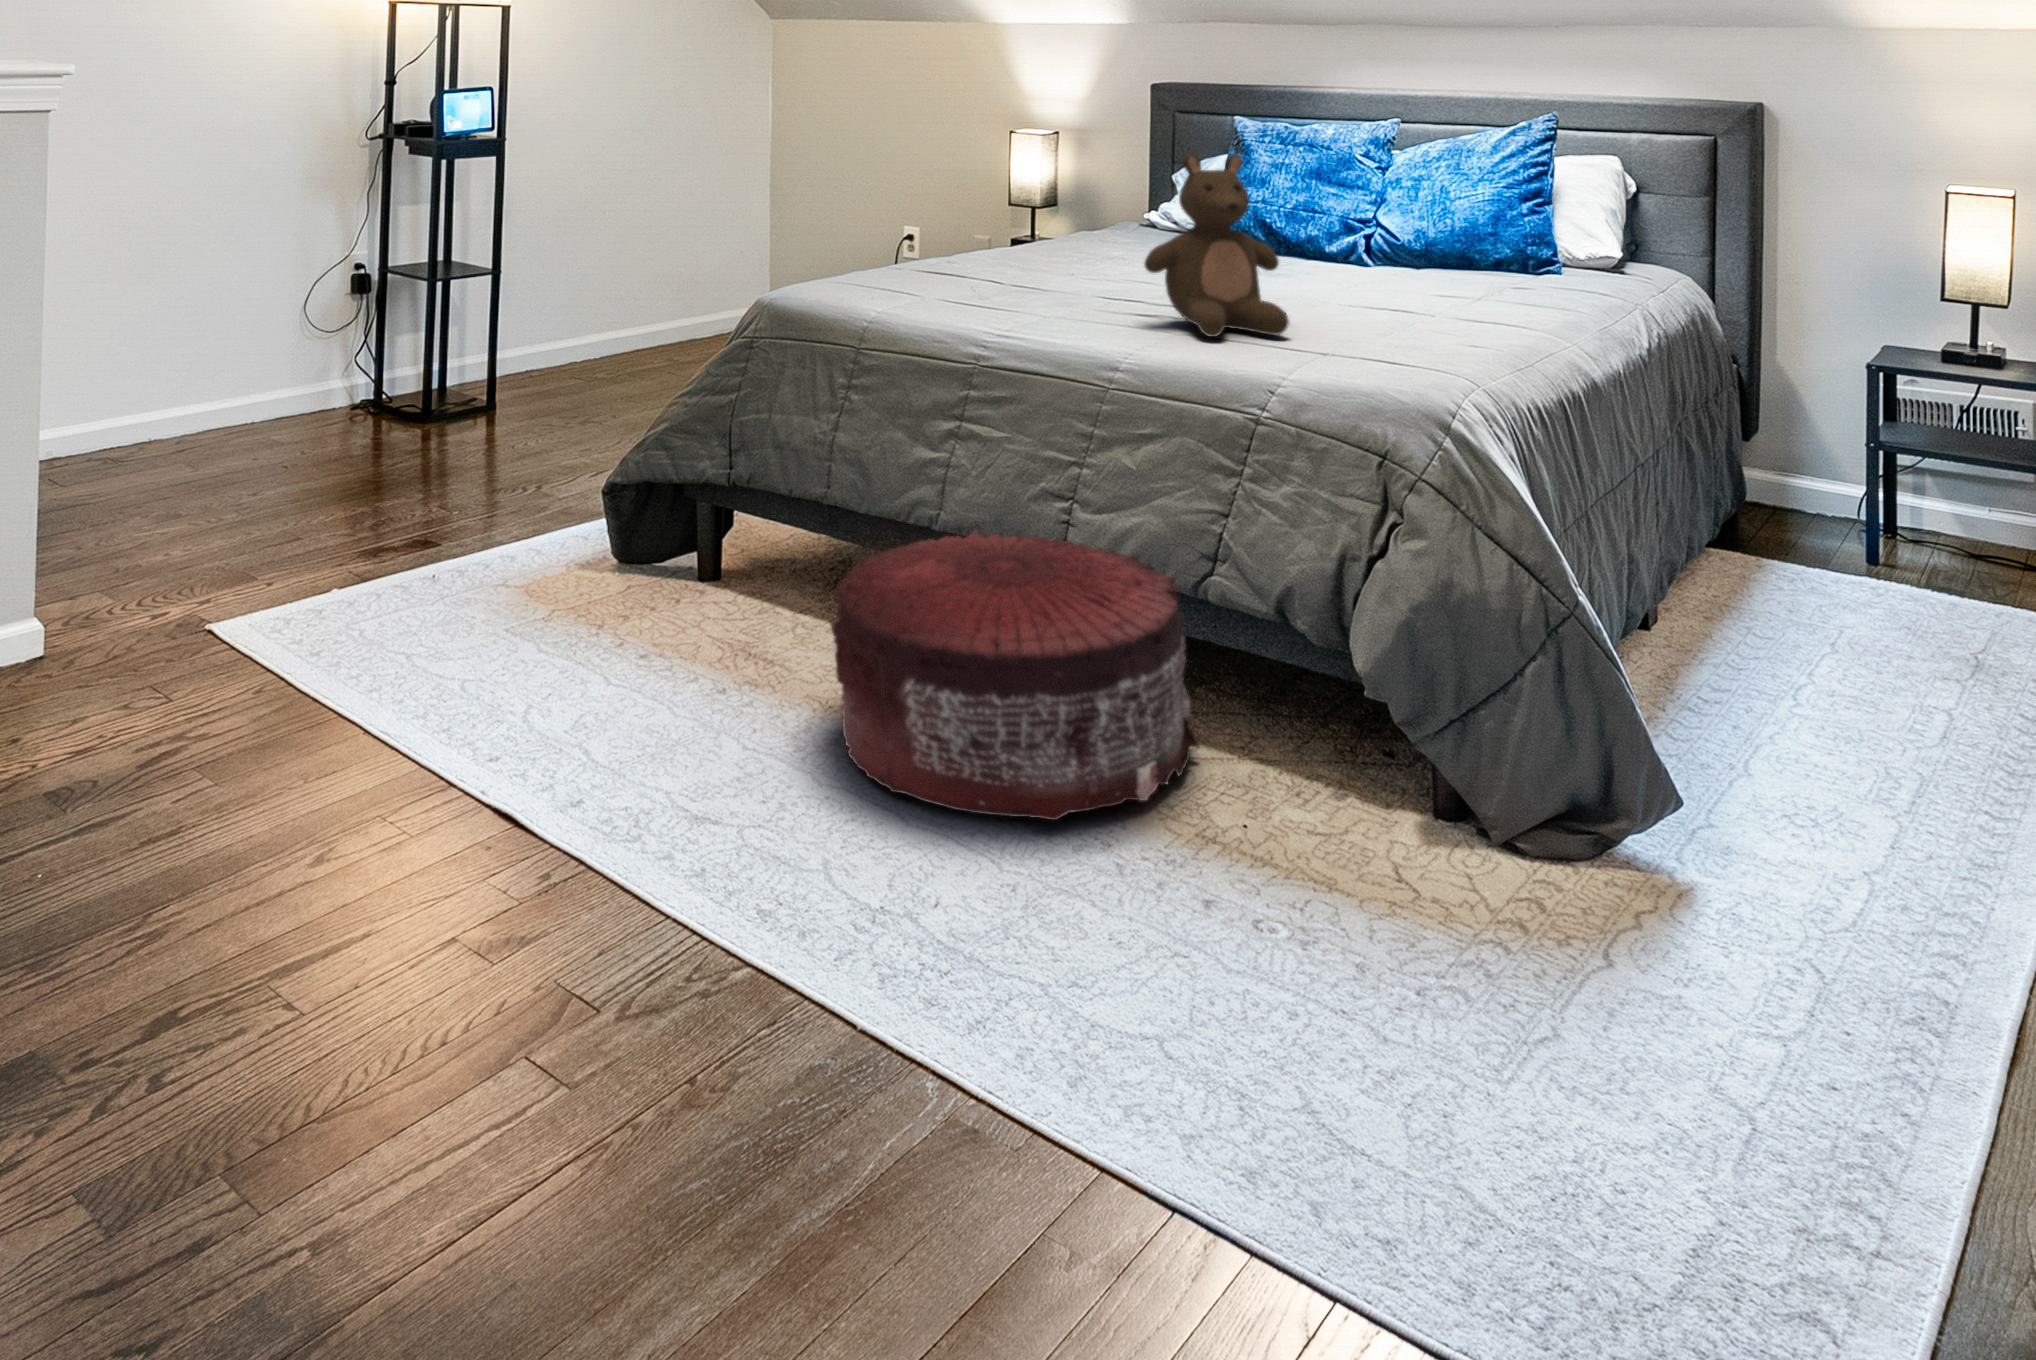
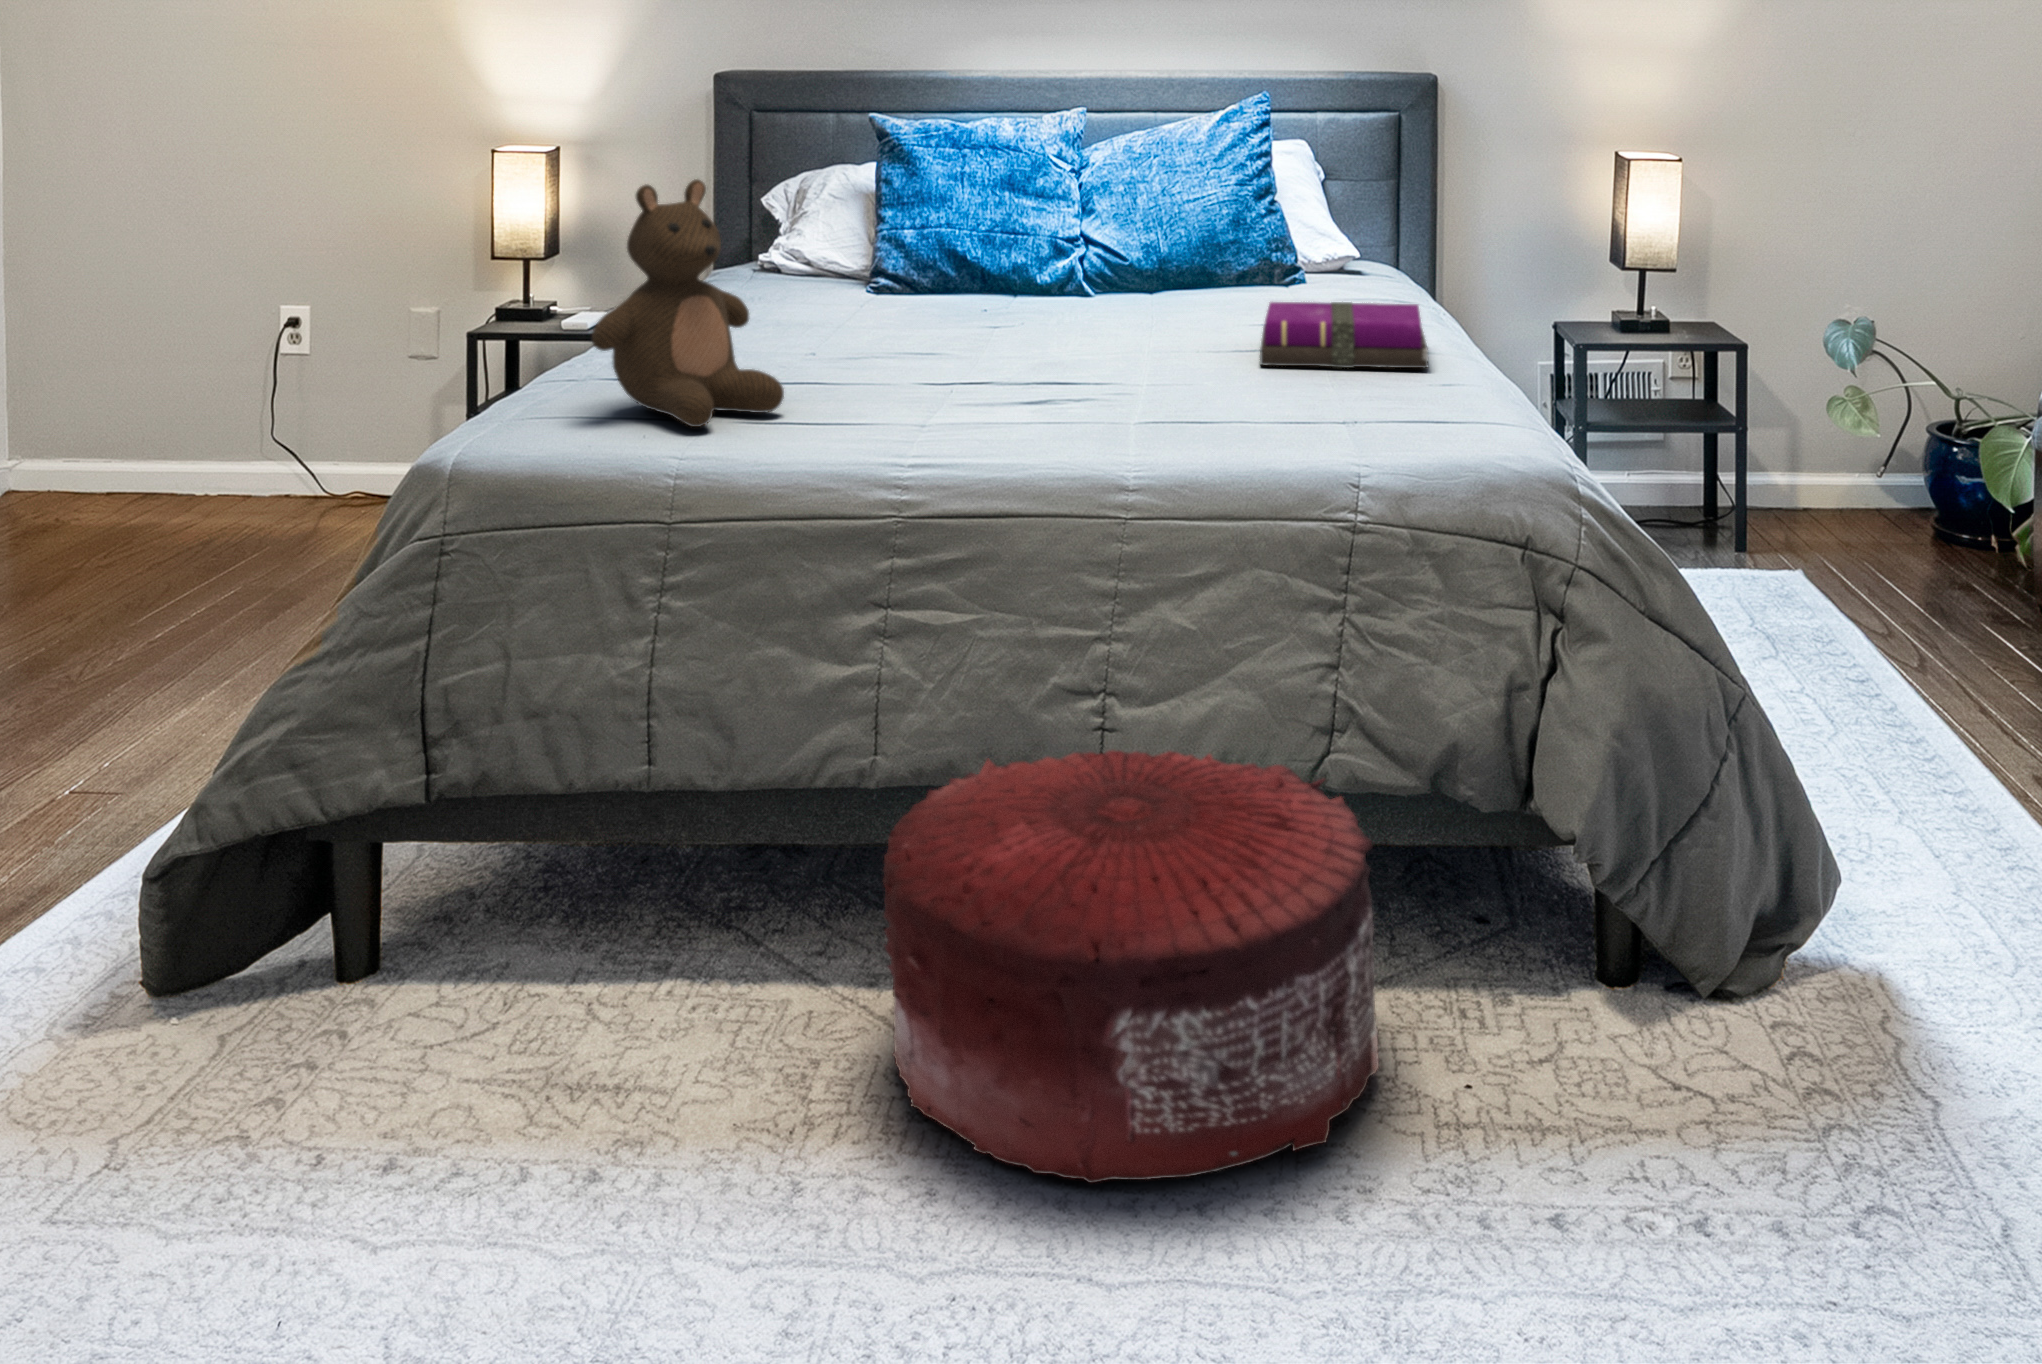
stuffed bear: present [1144,154,1289,337] -> present [592,179,784,427]
notebook: none [1384,271,1560,333] -> present [1260,302,1428,368]

